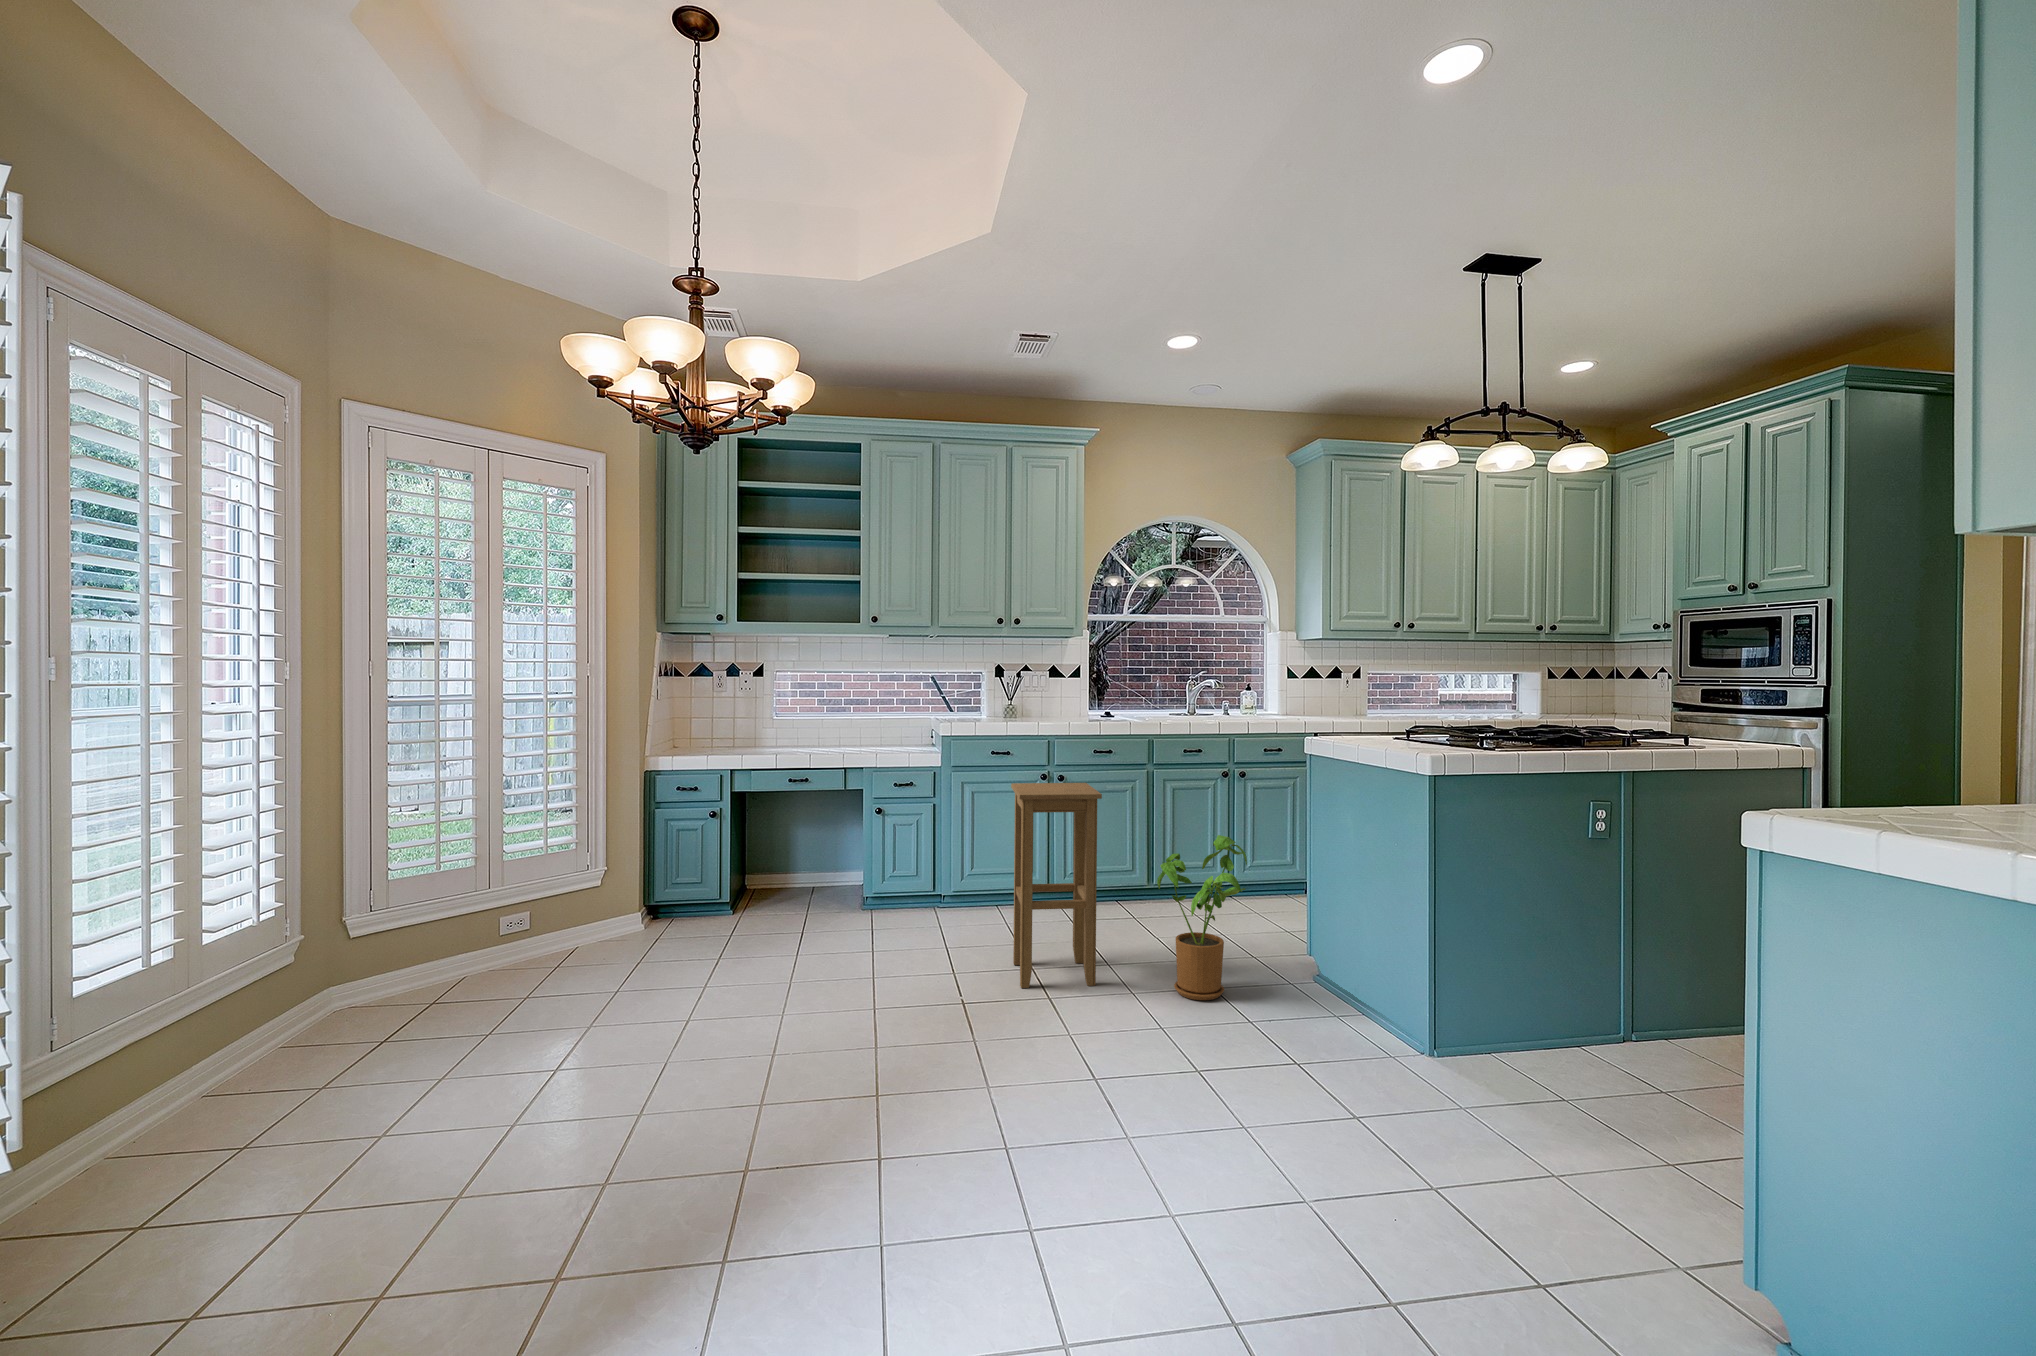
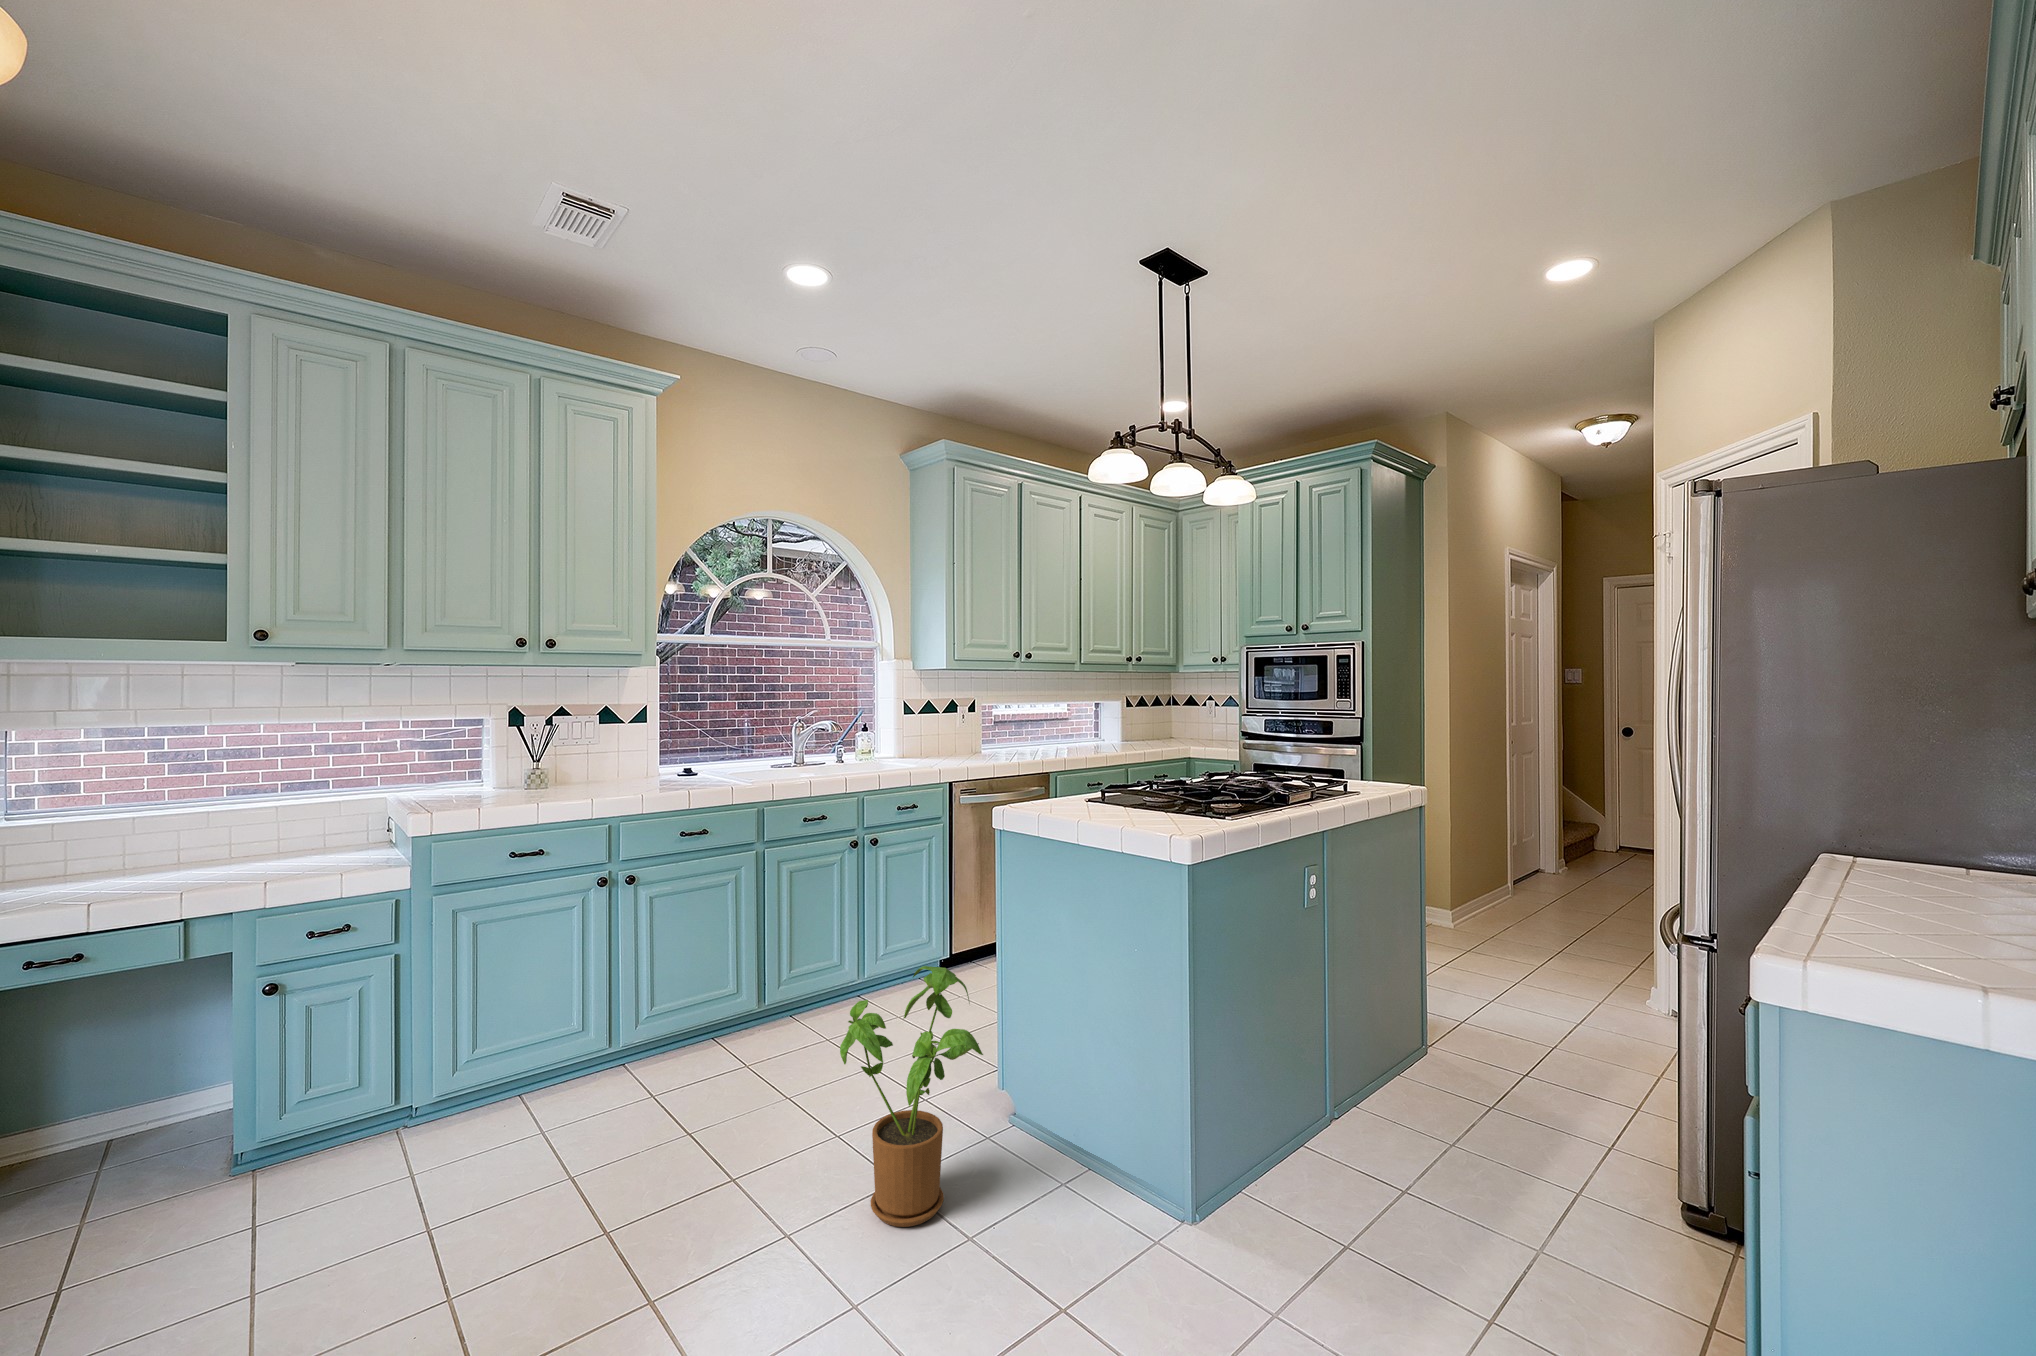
stool: present [1011,783,1102,988] -> none [578,907,757,1306]

